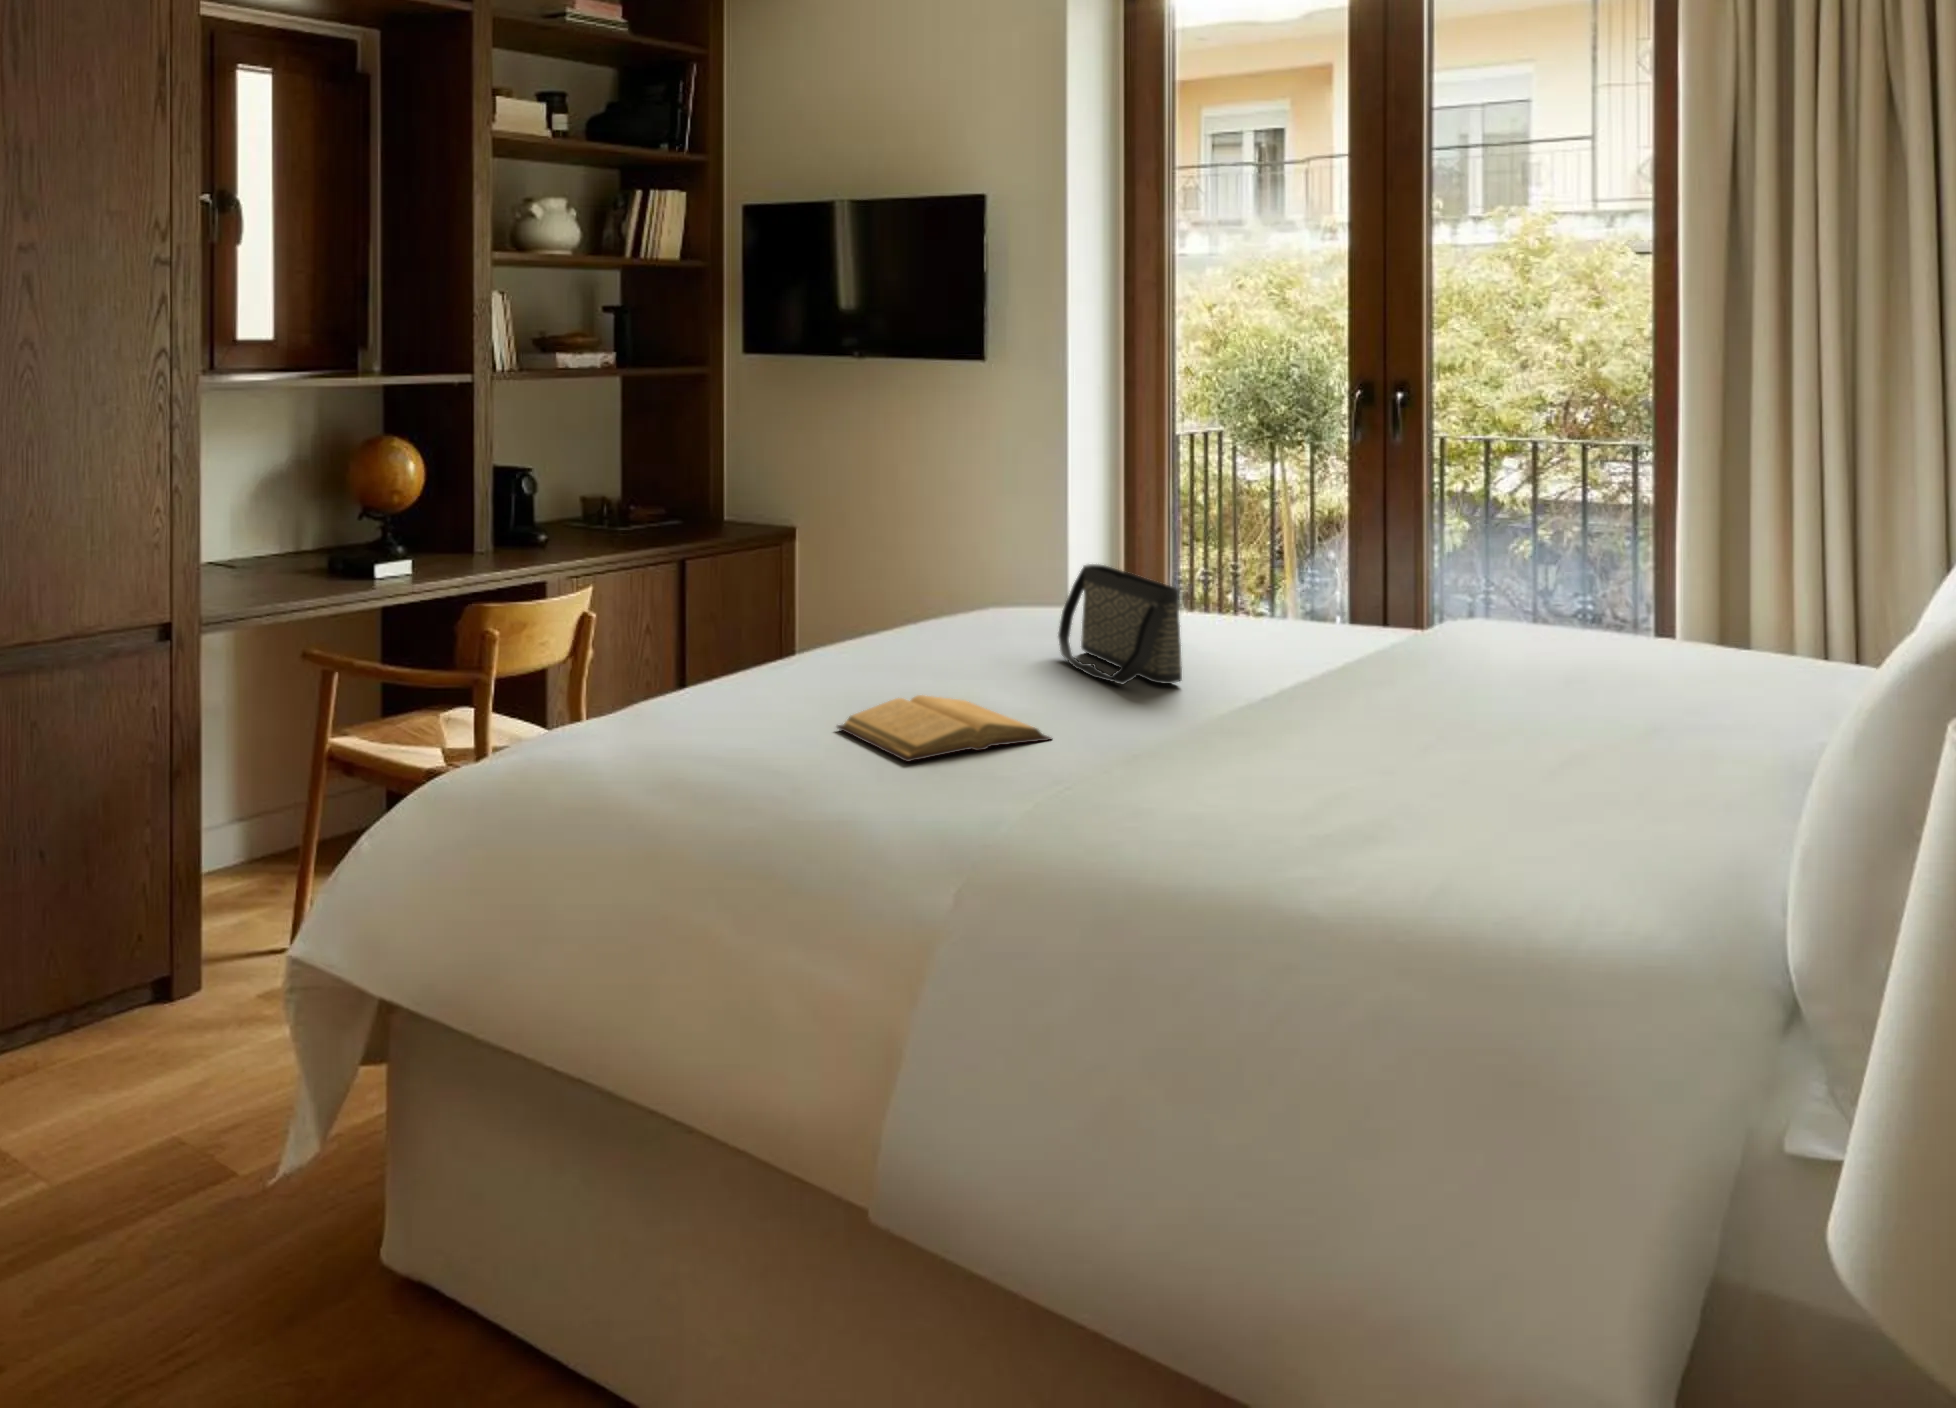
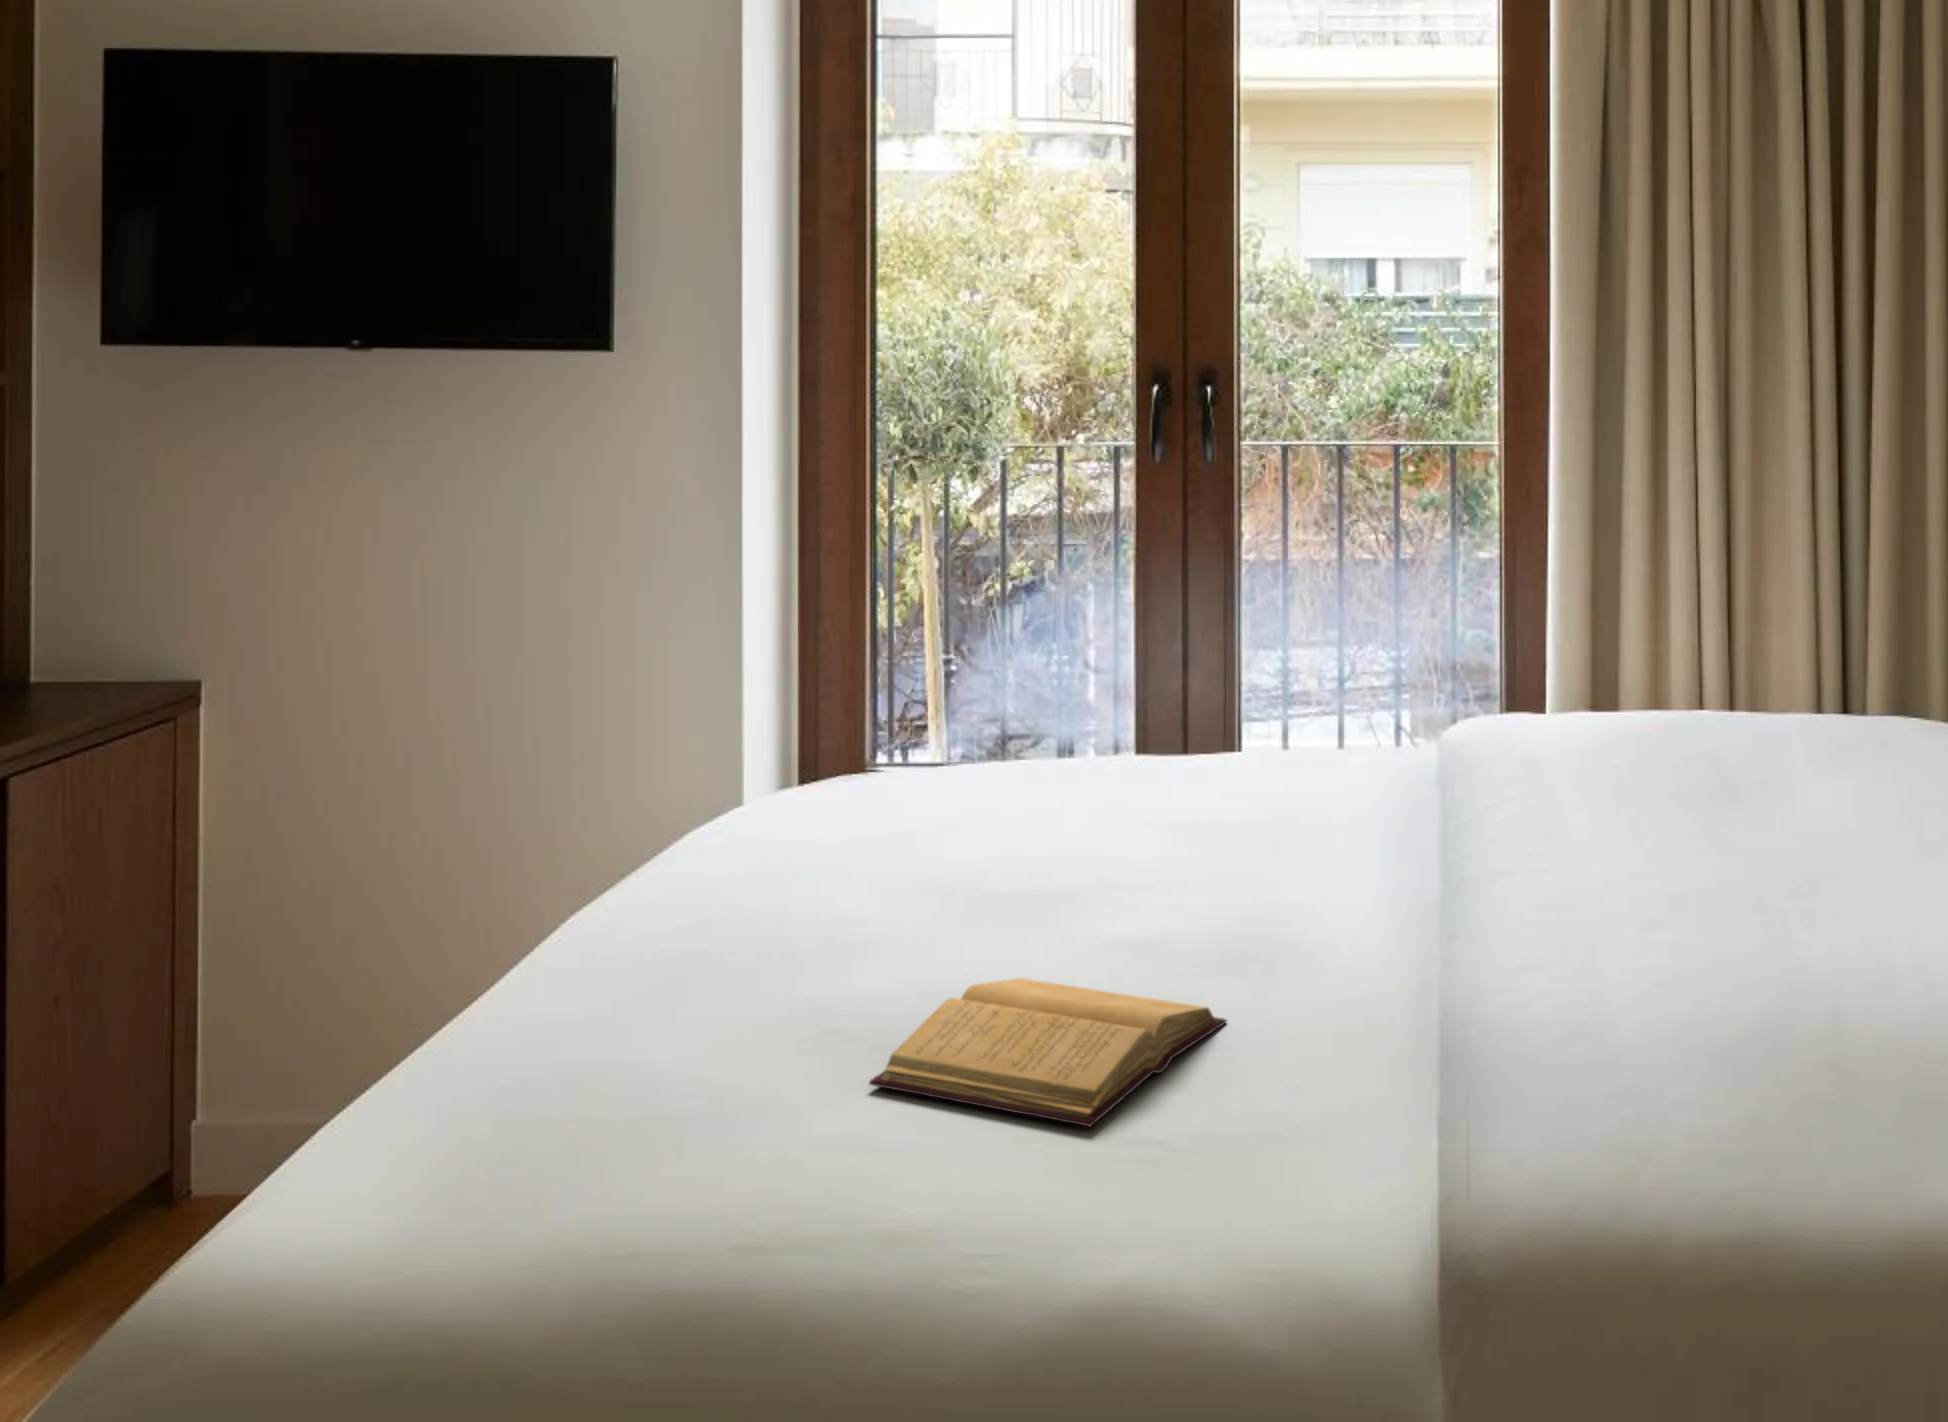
handbag: present [1058,564,1182,684] -> none [1006,695,1254,898]

